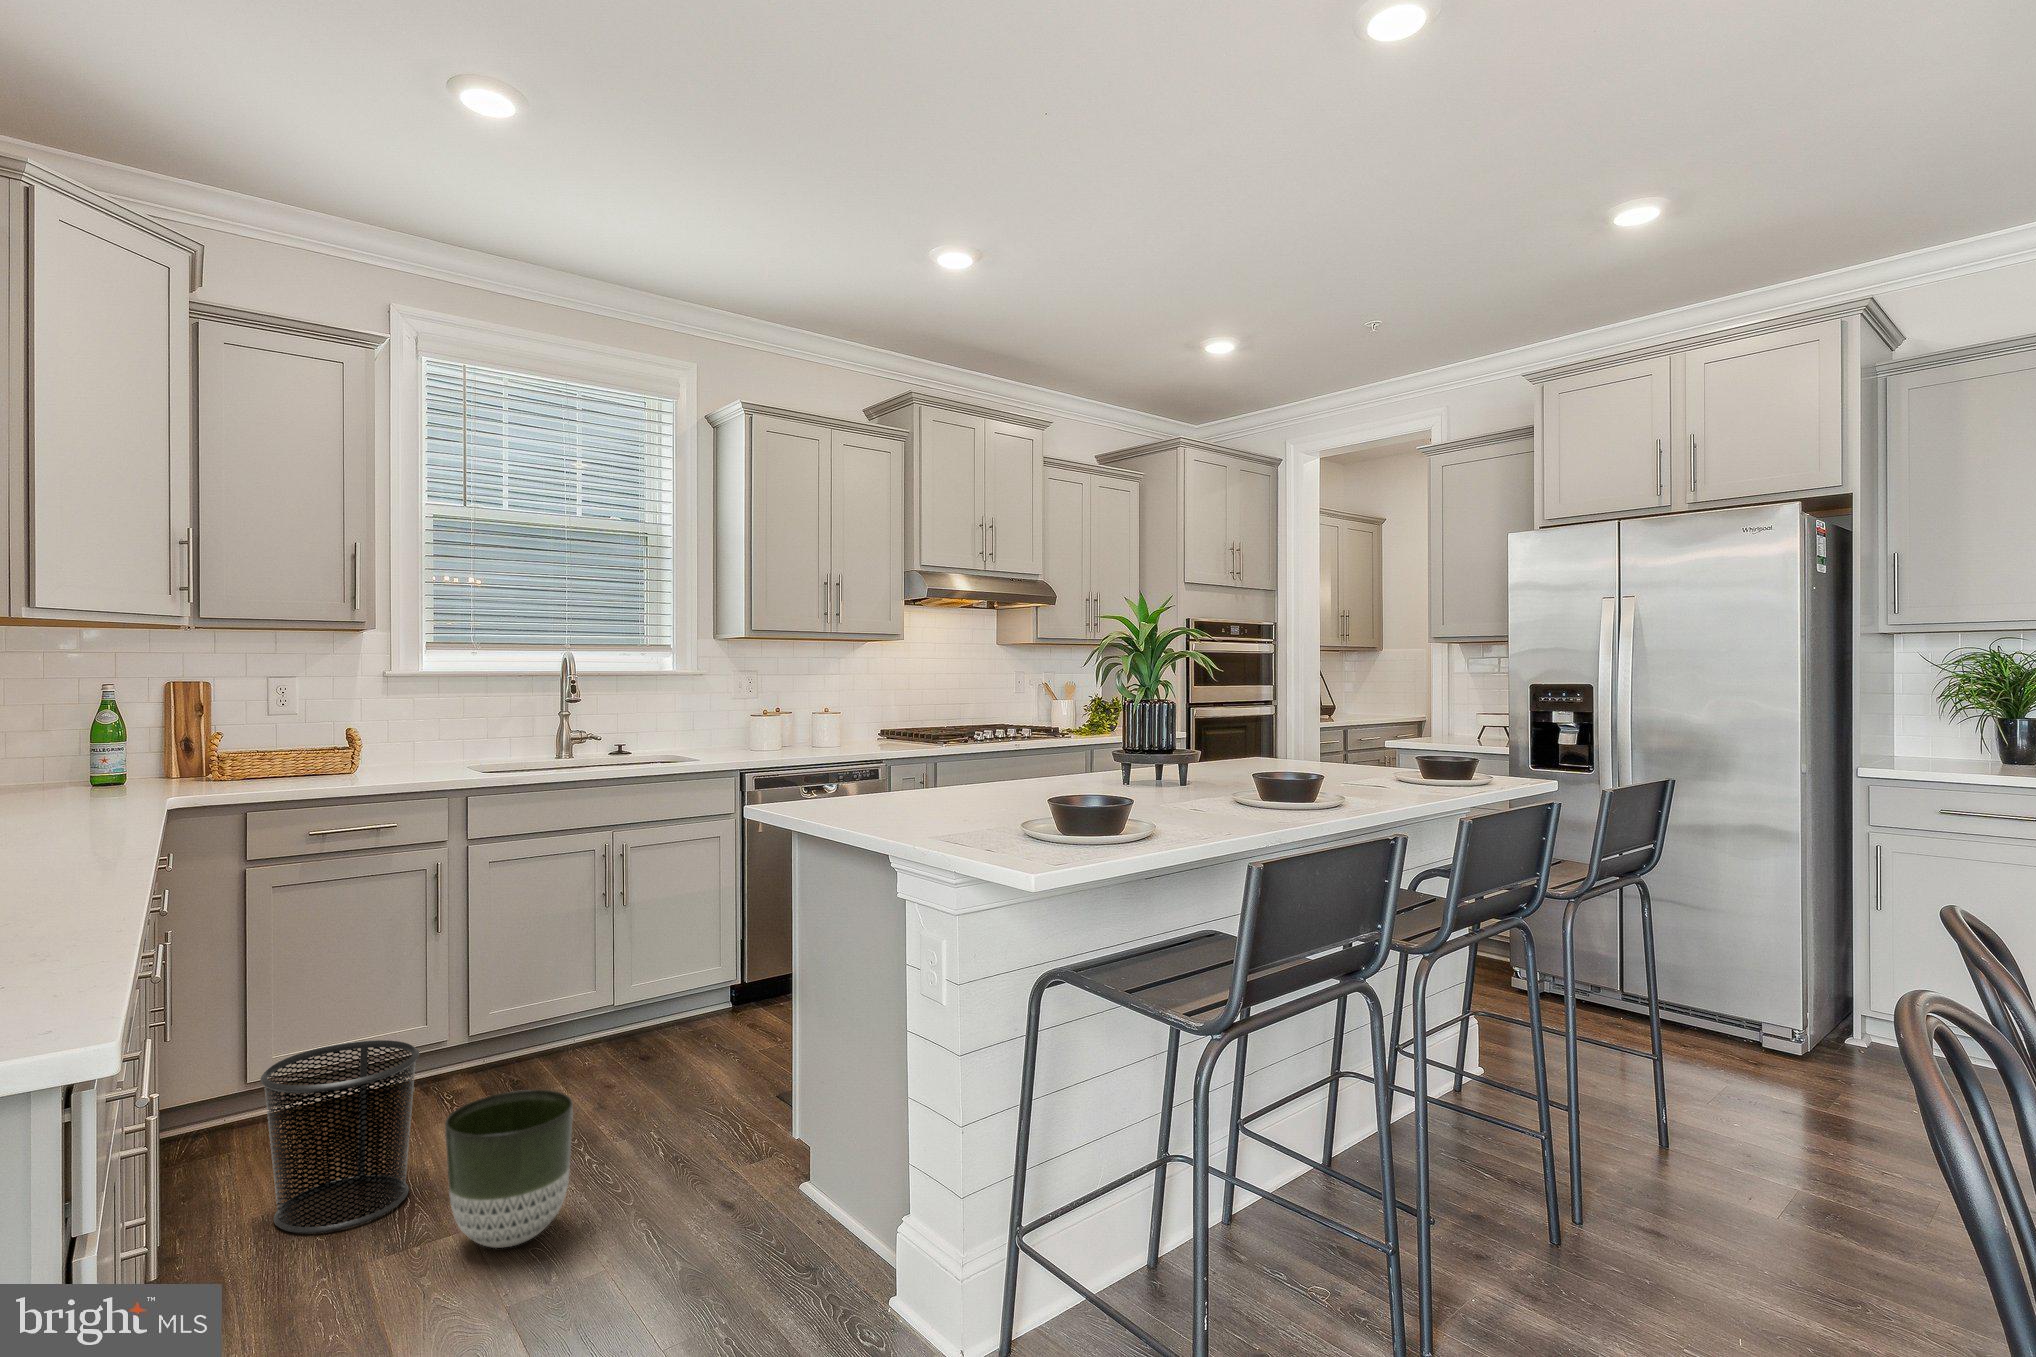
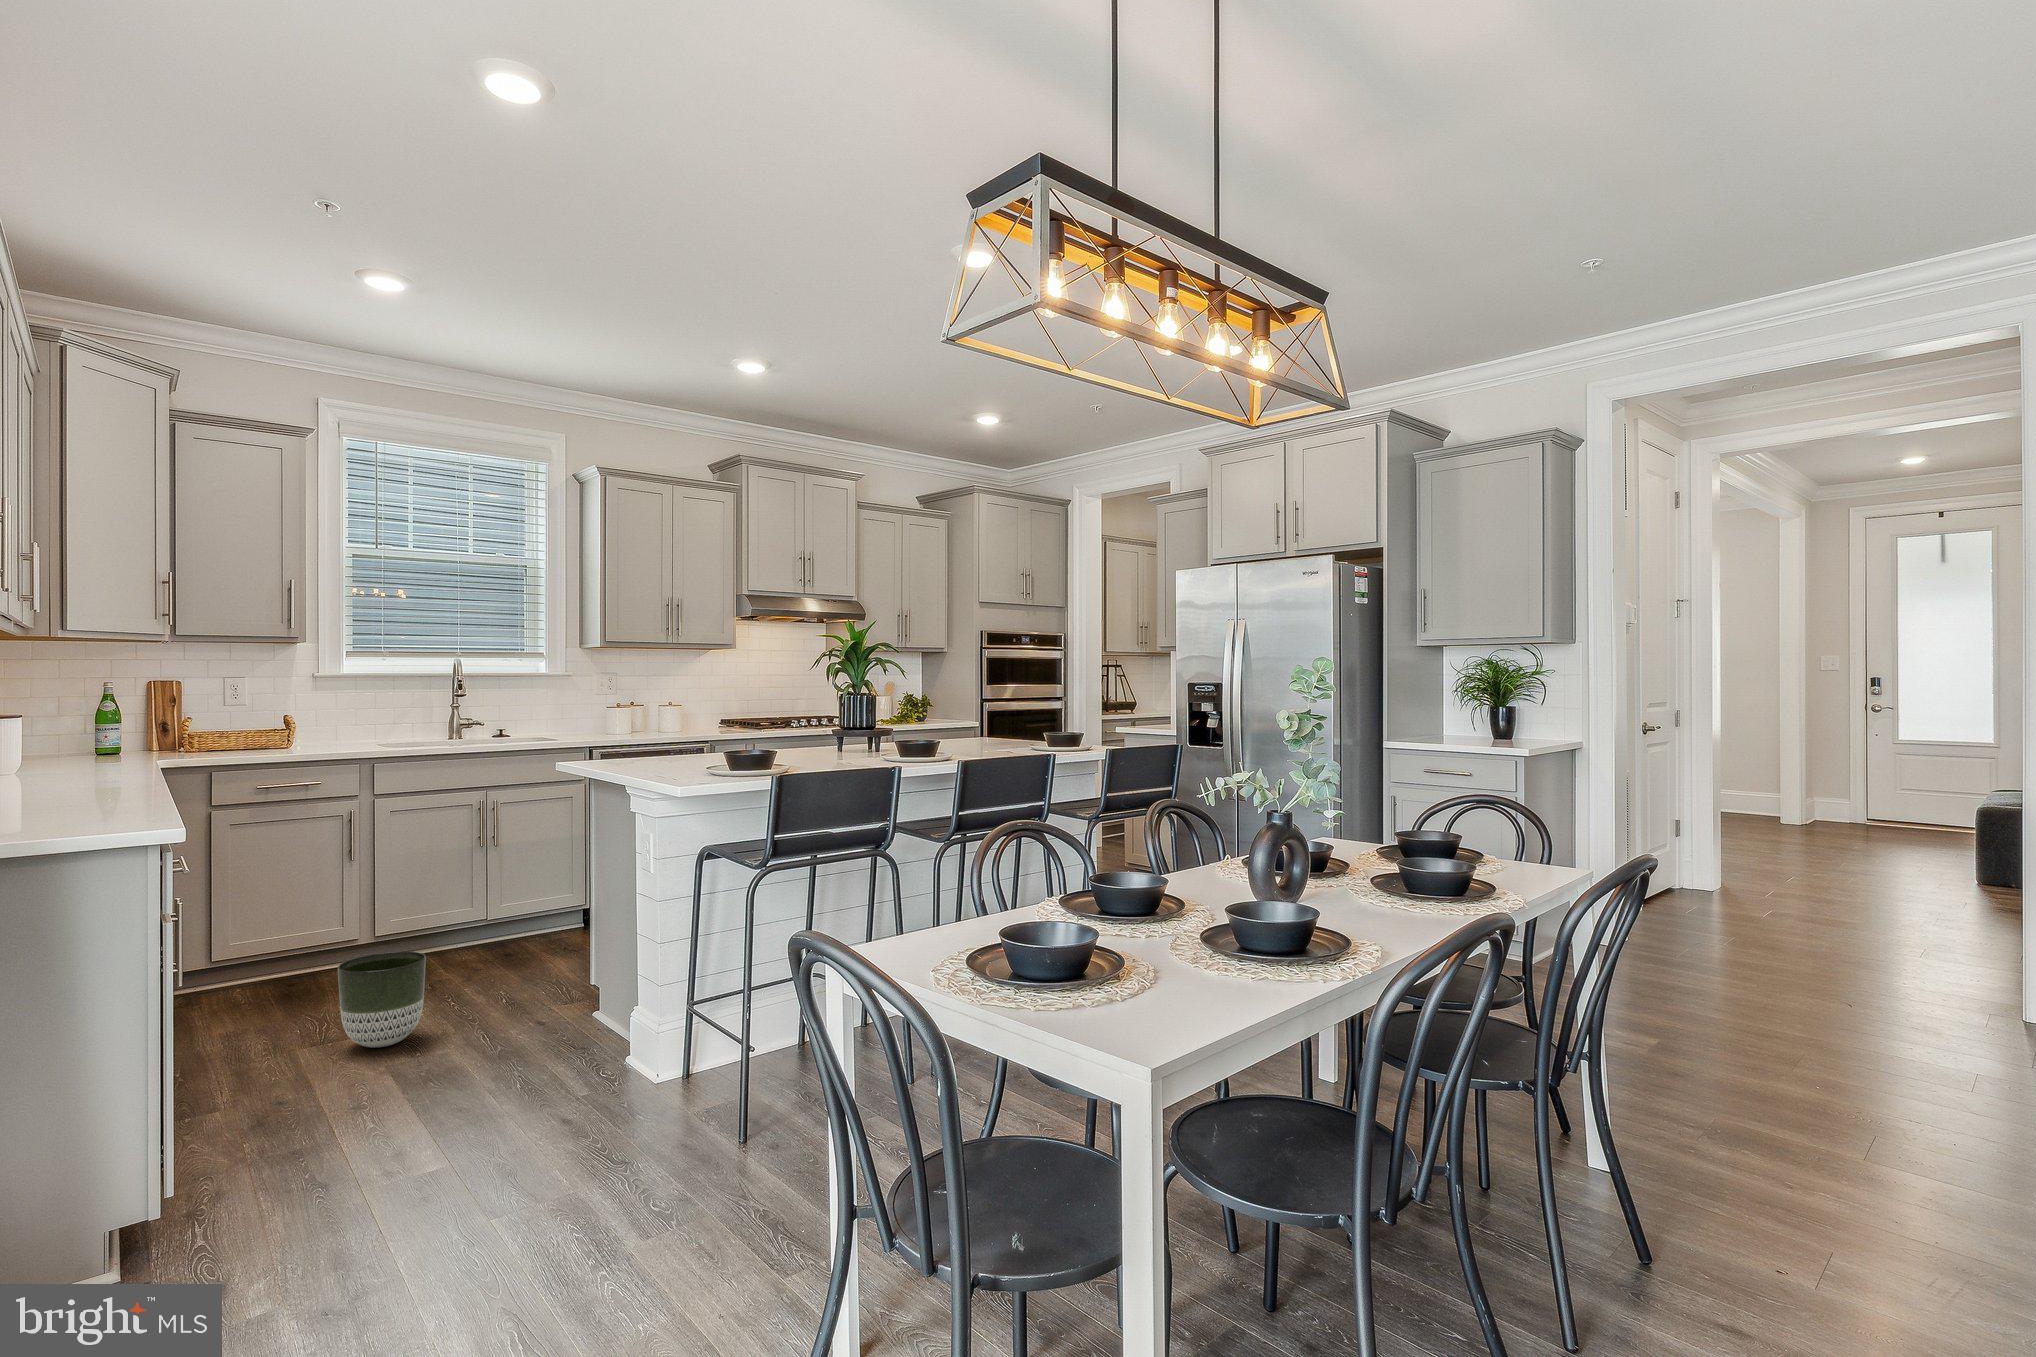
waste bin: present [260,1040,419,1234] -> none [216,925,326,1044]

